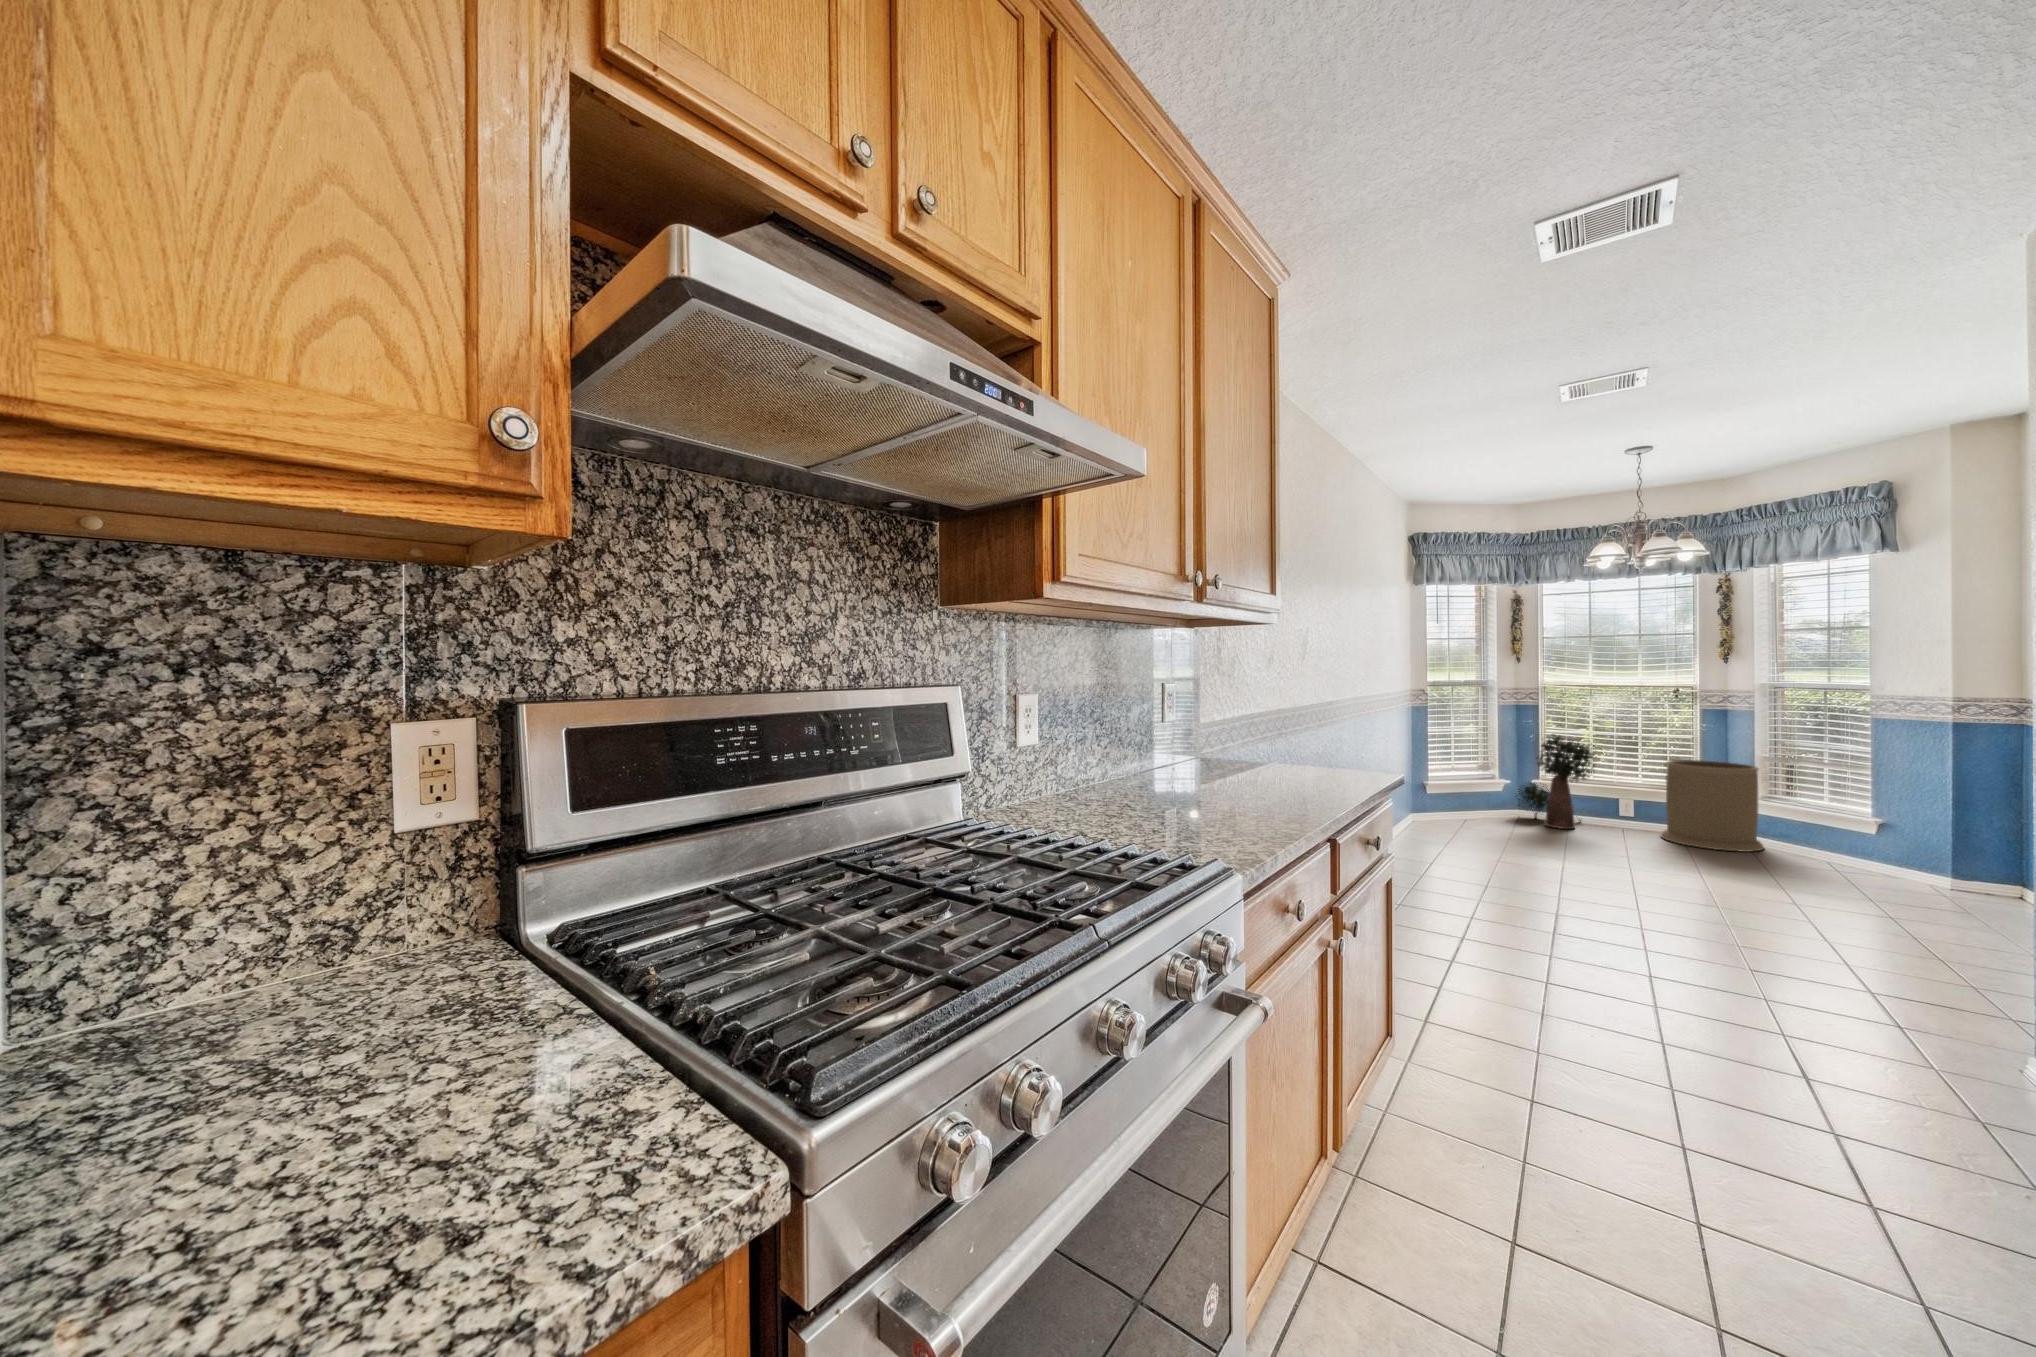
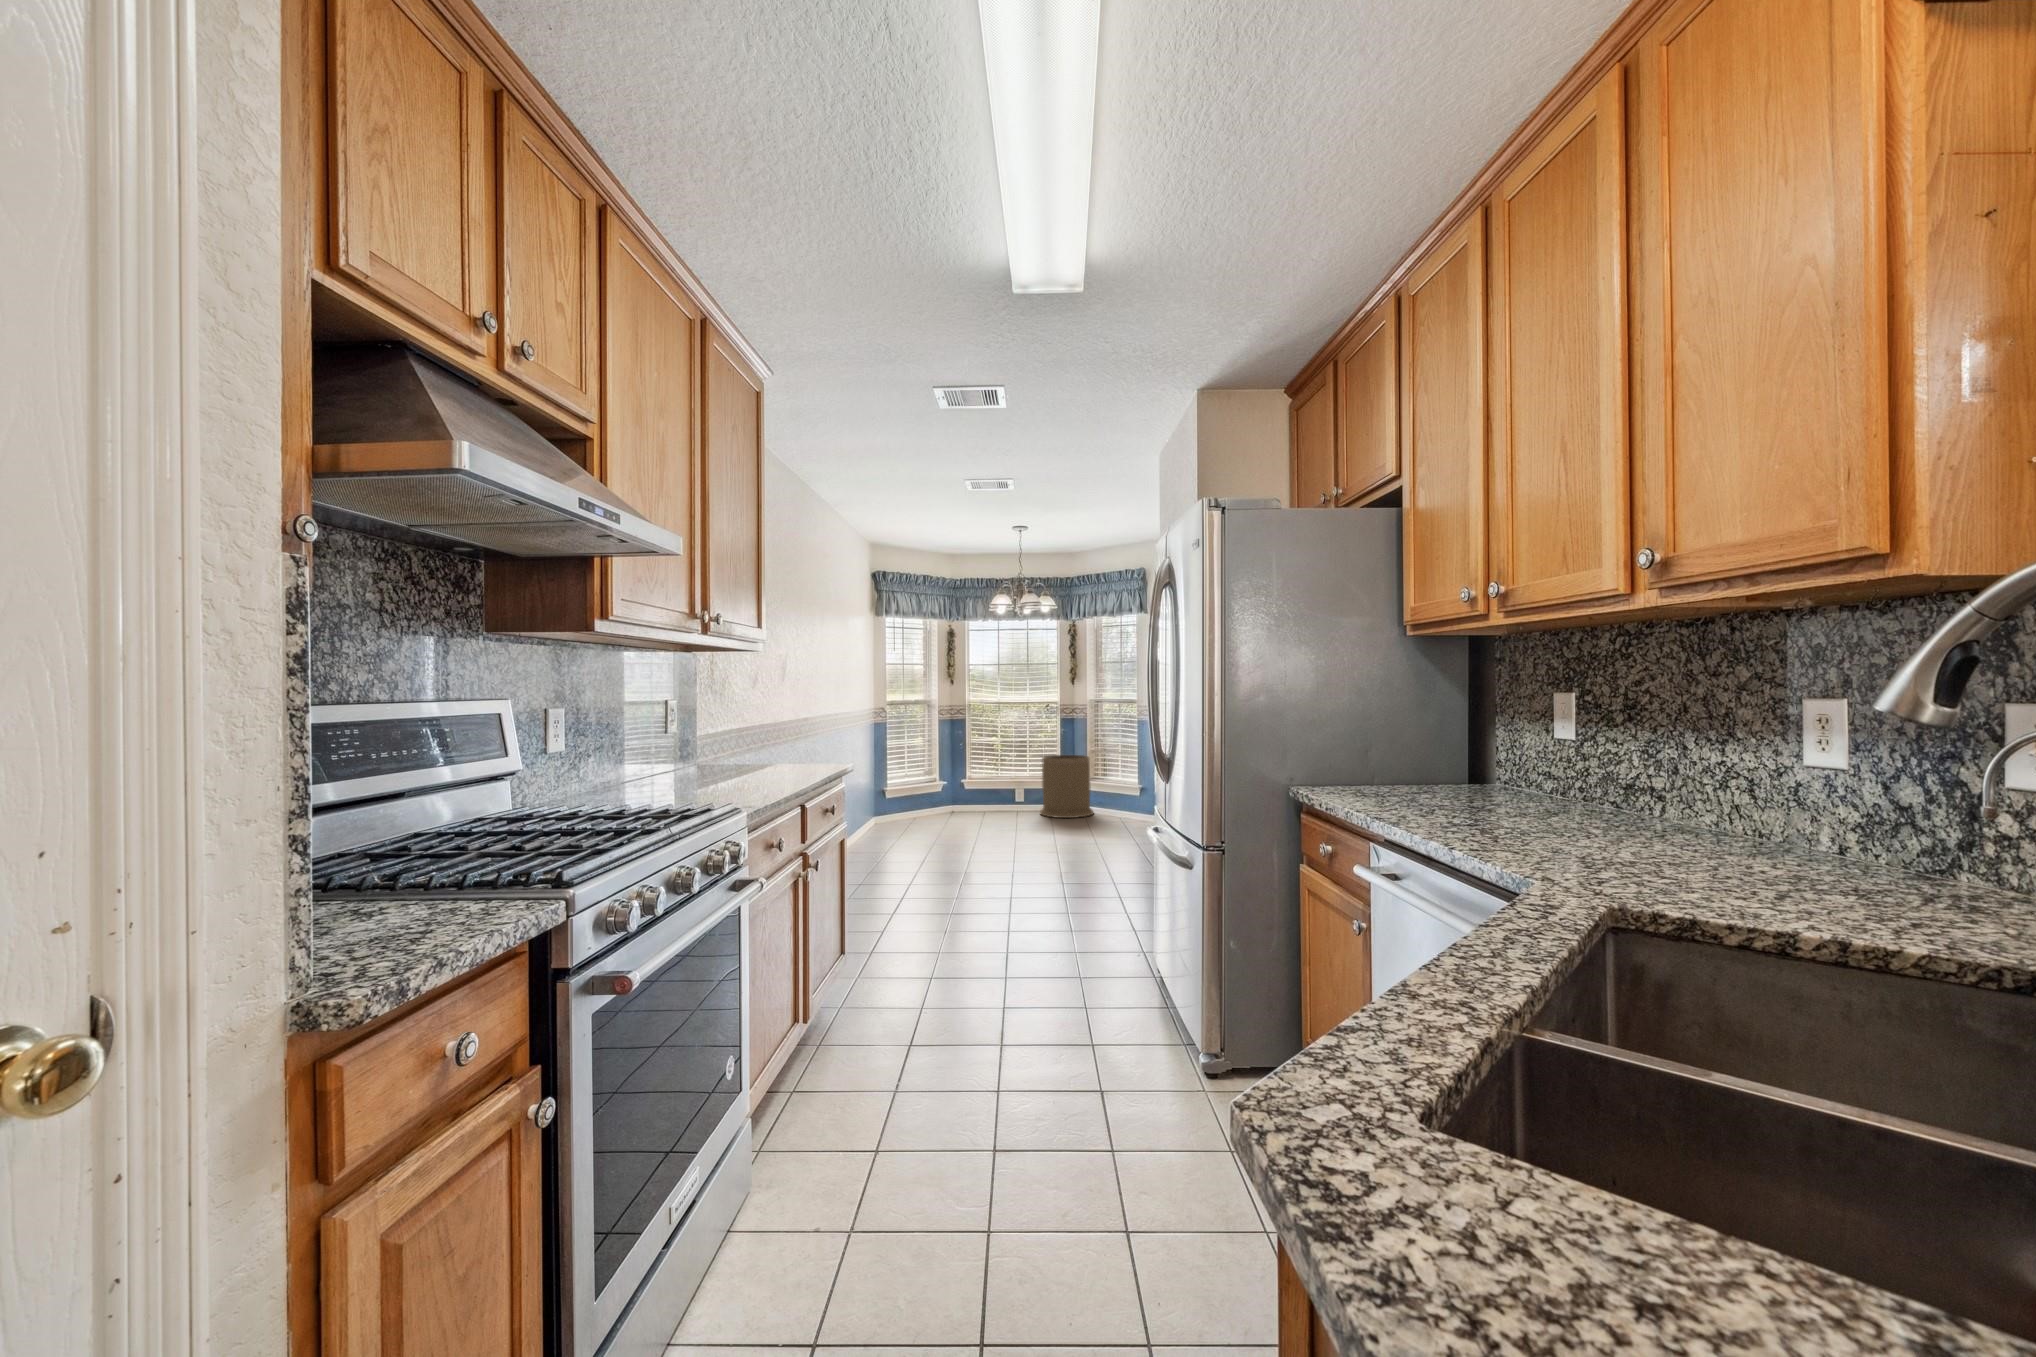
potted plant: present [1516,734,1594,829] -> none [949,741,1002,816]

